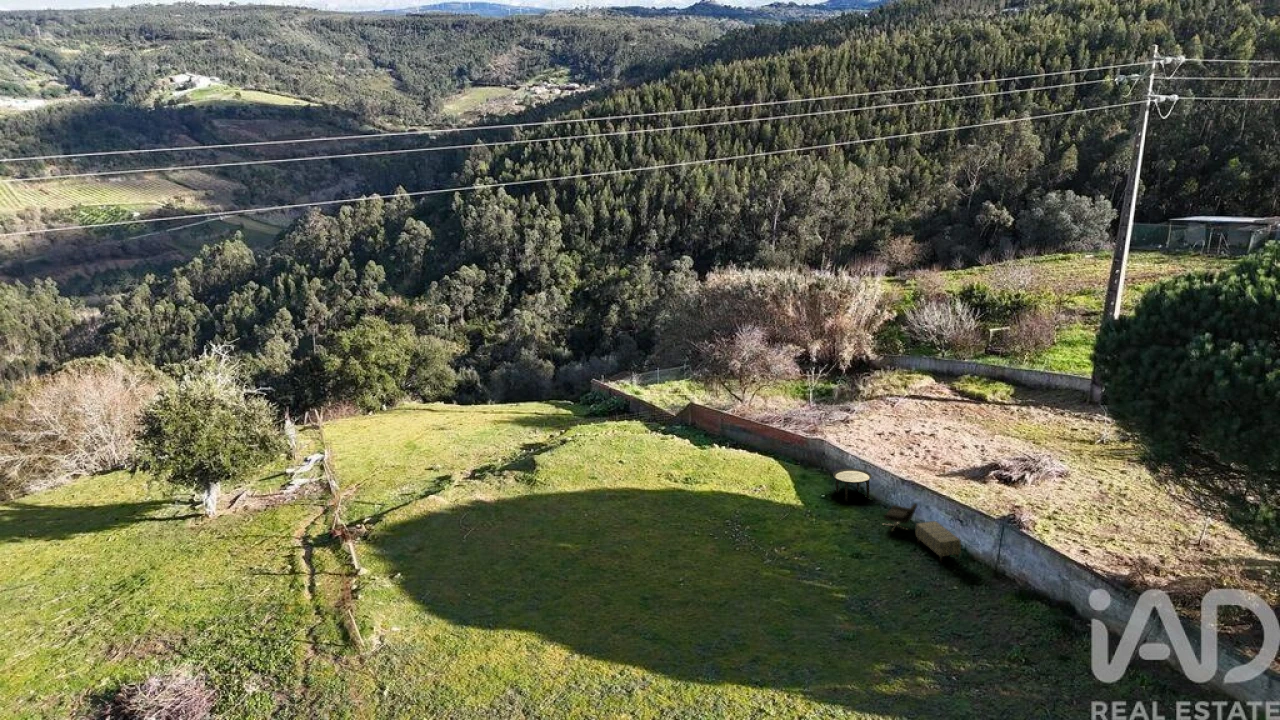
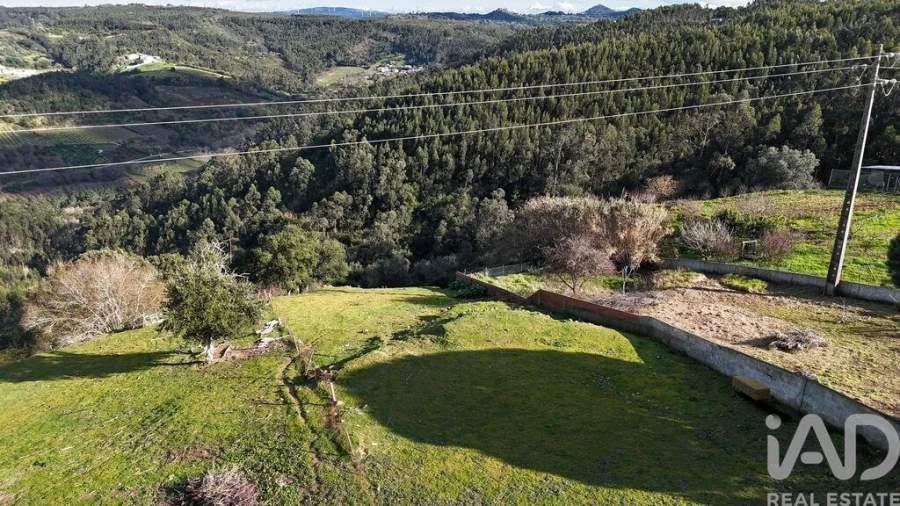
round table: present [833,469,872,501] -> none [659,337,688,360]
lounge chair: present [884,503,917,529] -> none [702,362,730,382]

